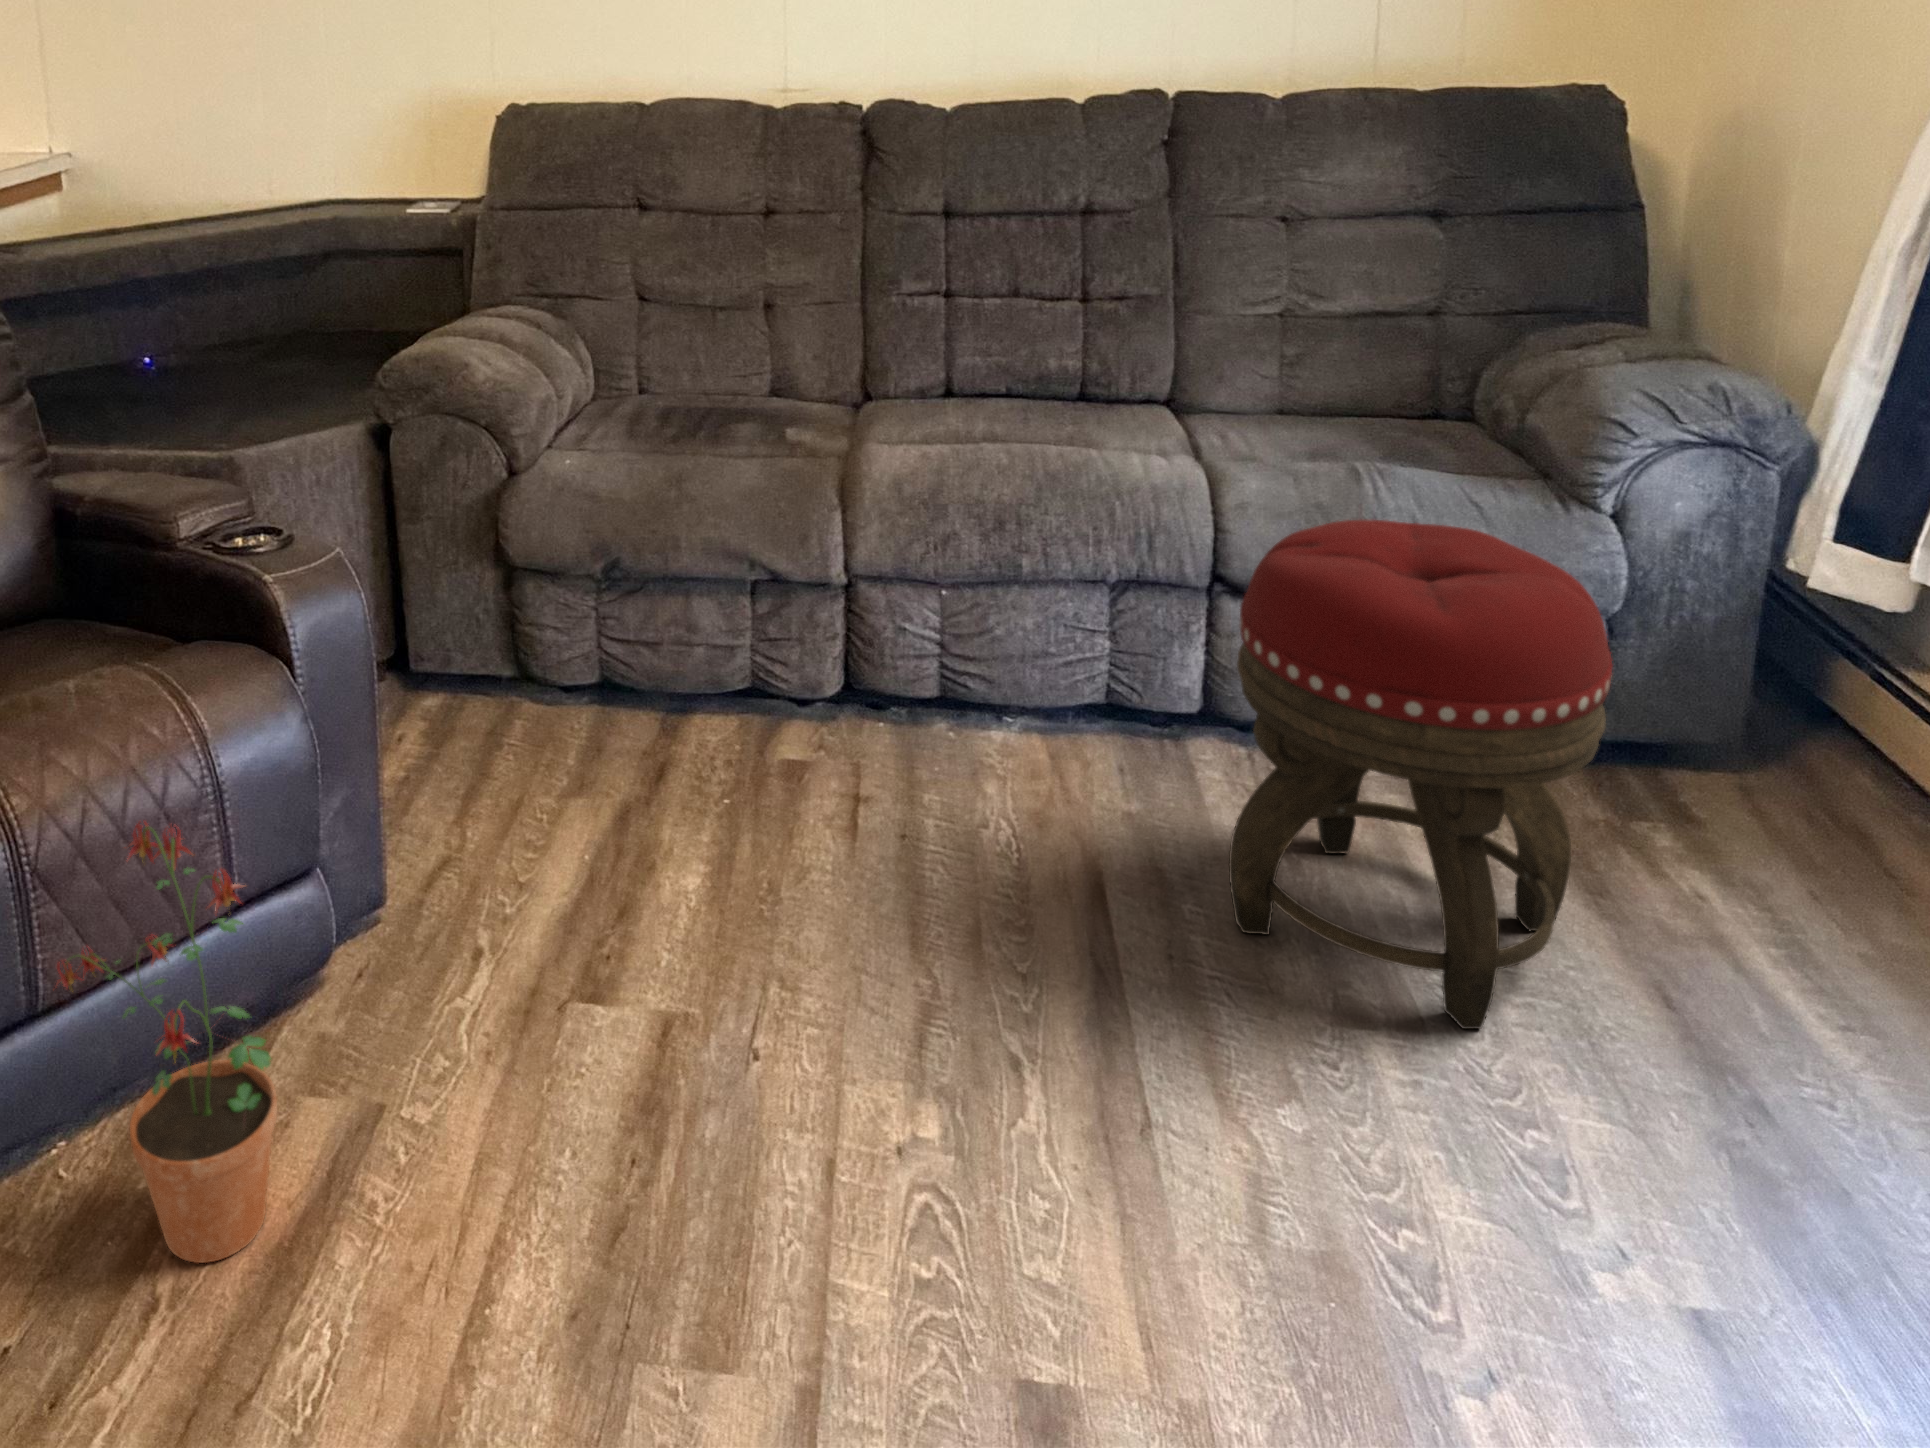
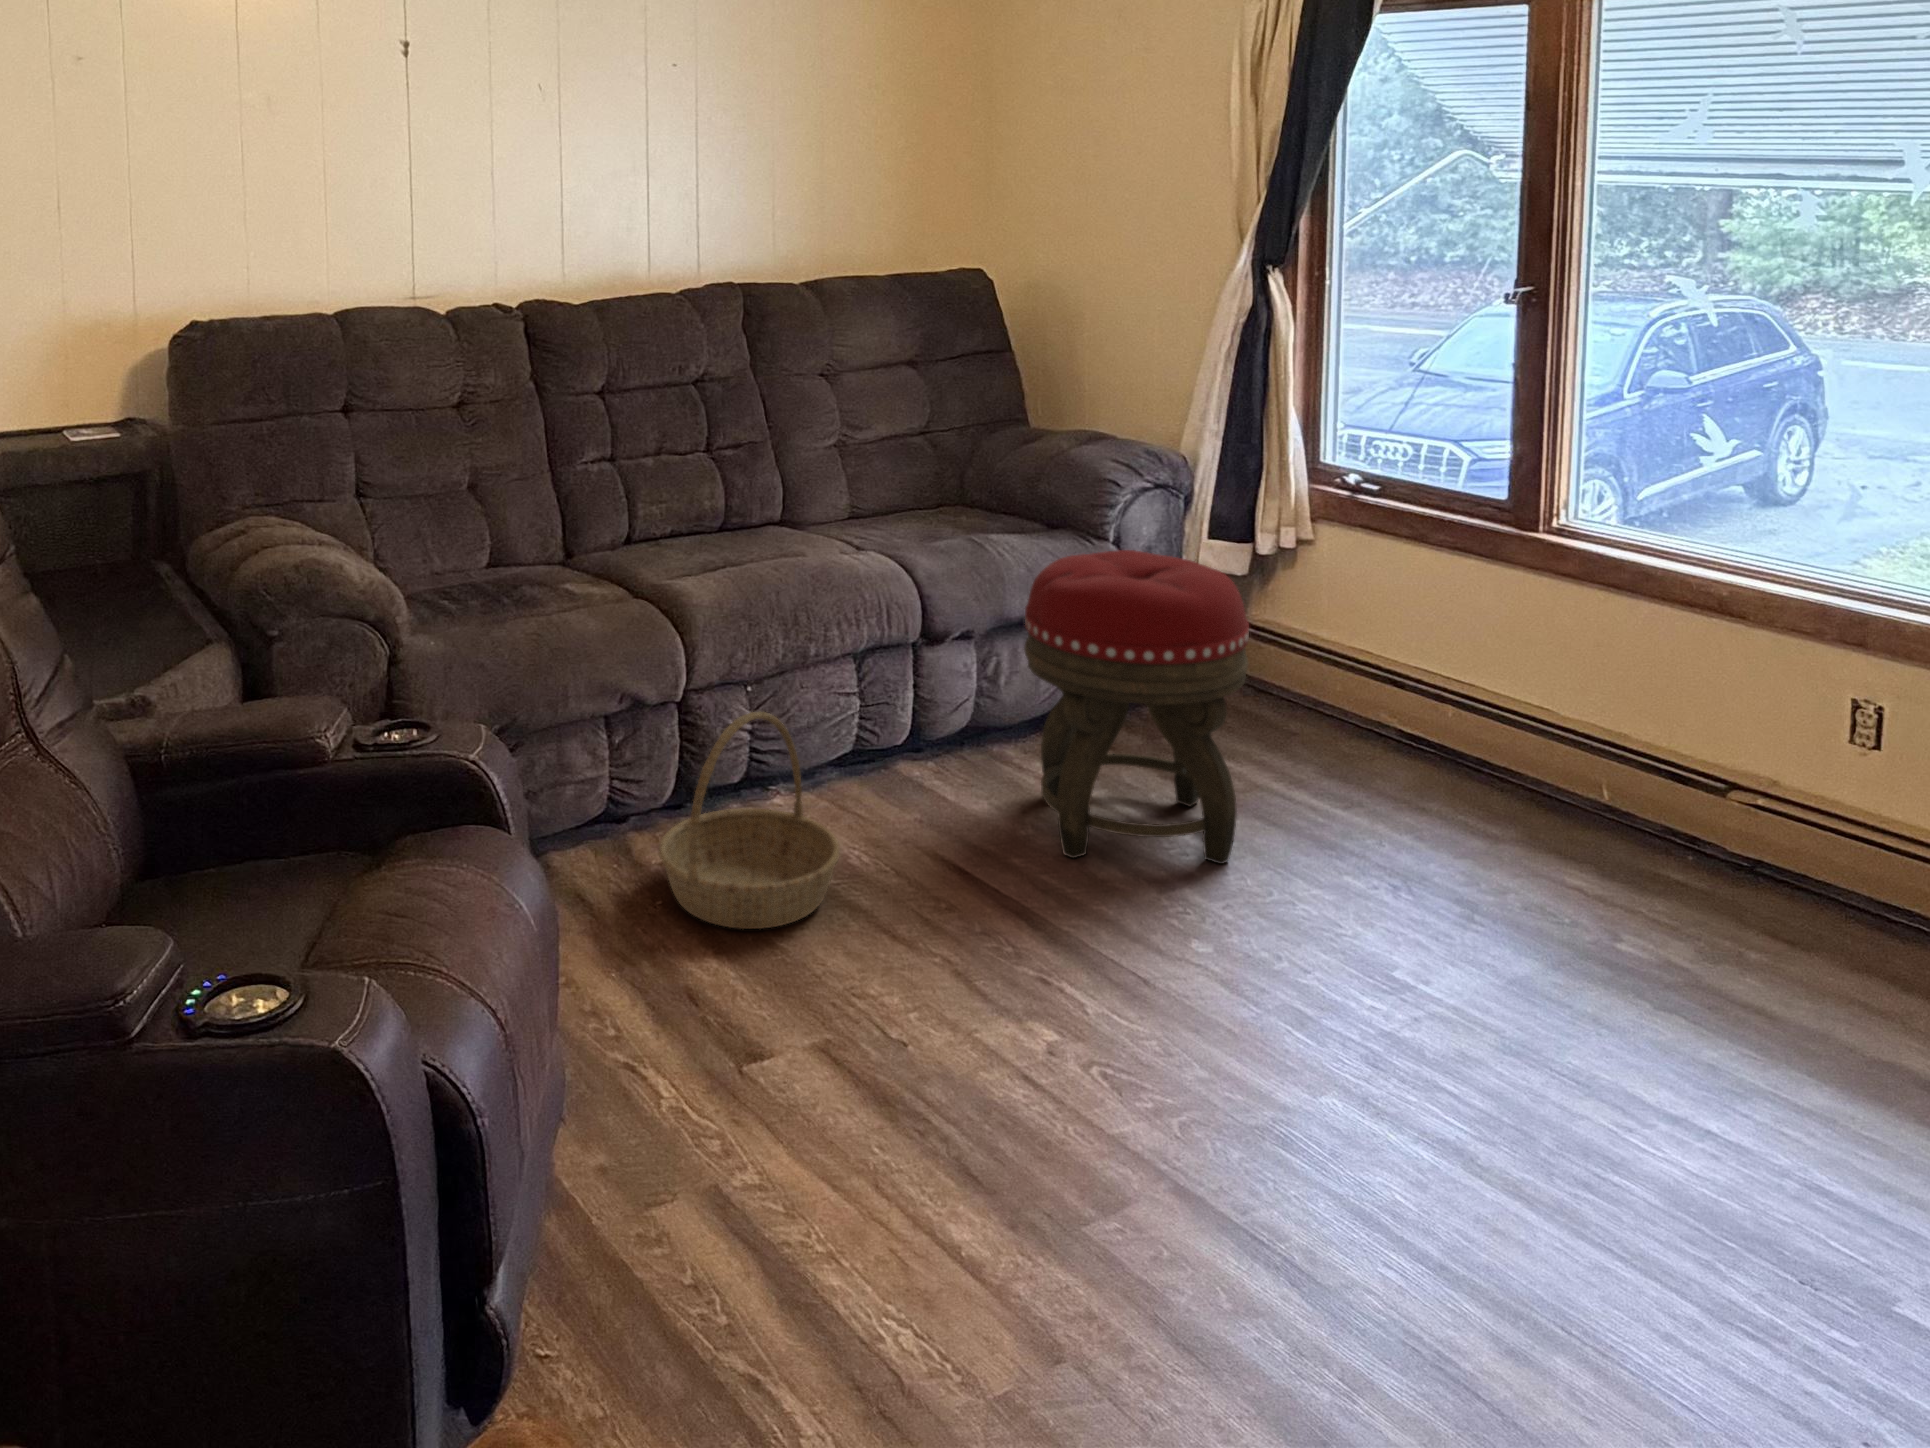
basket: none [690,619,908,871] -> present [659,712,840,929]
potted plant: present [57,822,277,1263] -> none [604,935,804,1347]

